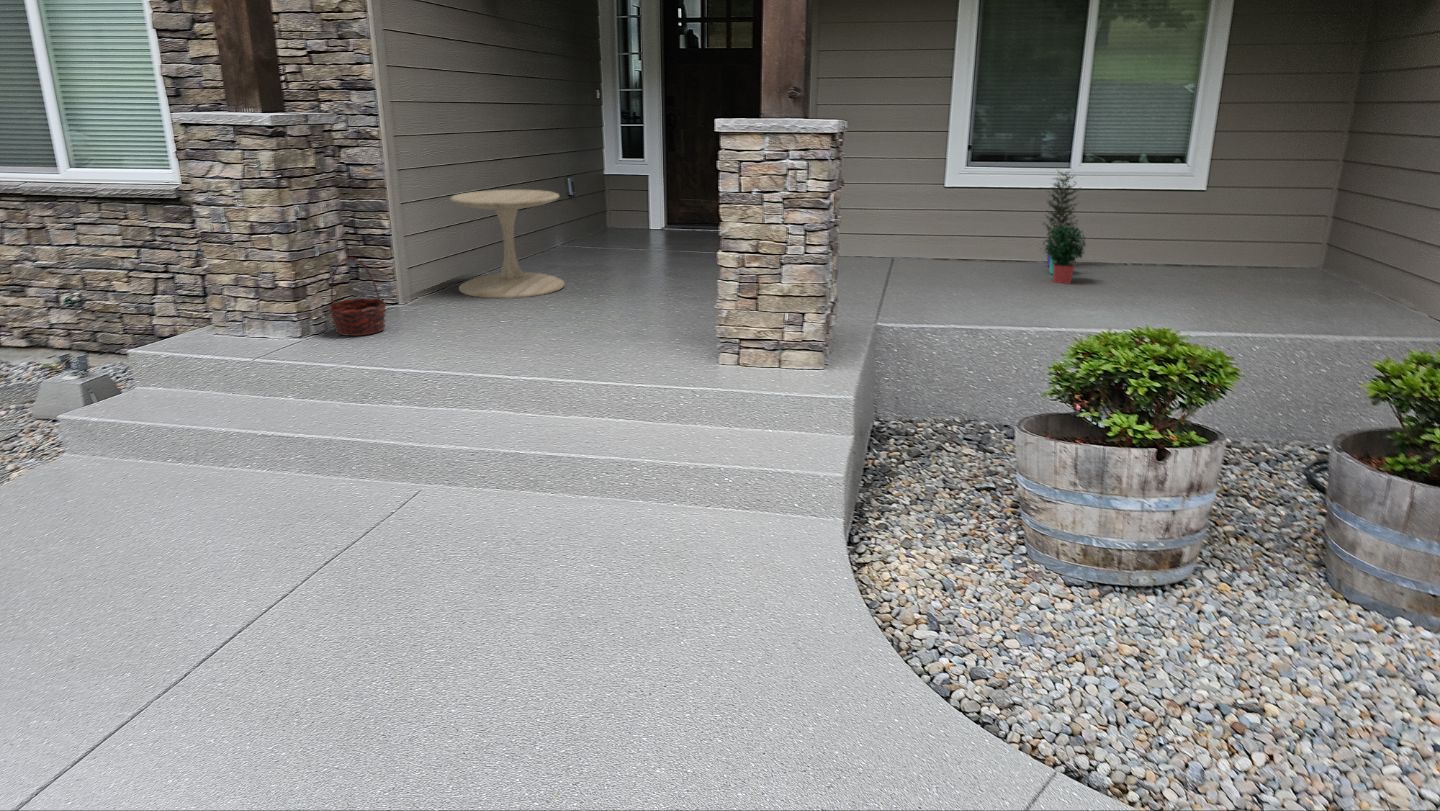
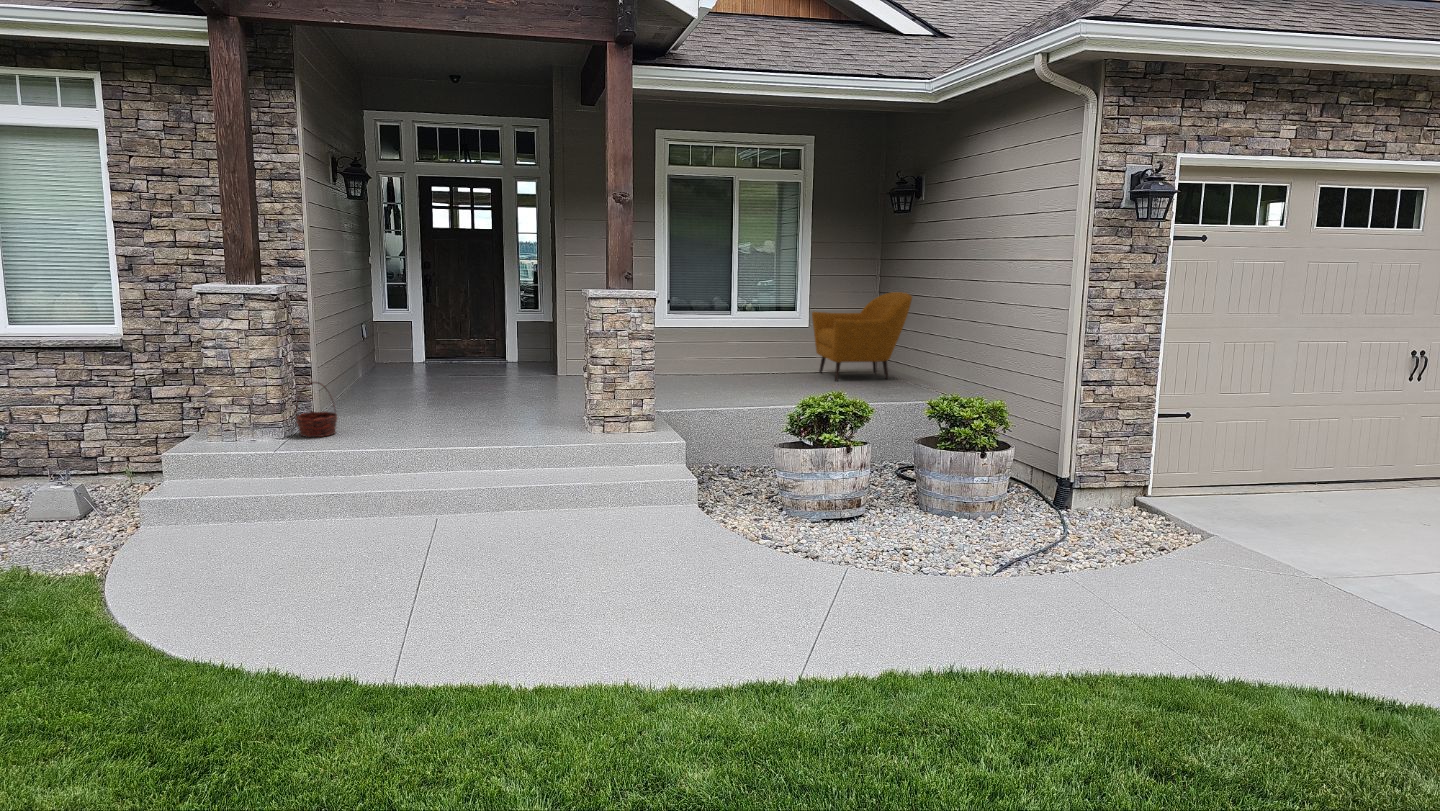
armchair: none [1191,138,1385,287] -> present [812,292,912,381]
potted plant: present [1043,172,1085,283] -> none [729,313,763,385]
side table: present [450,190,565,298] -> none [338,334,423,412]

